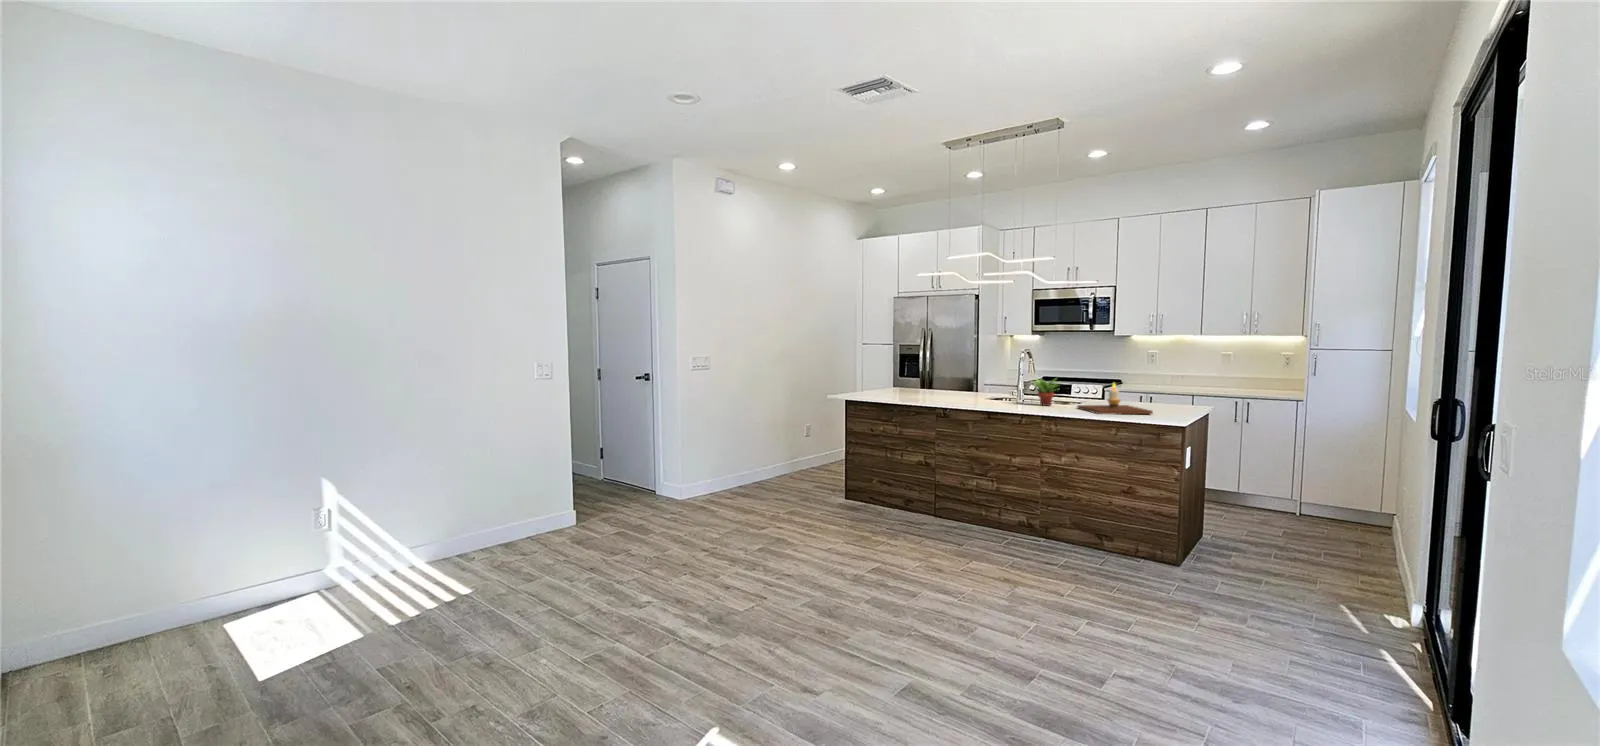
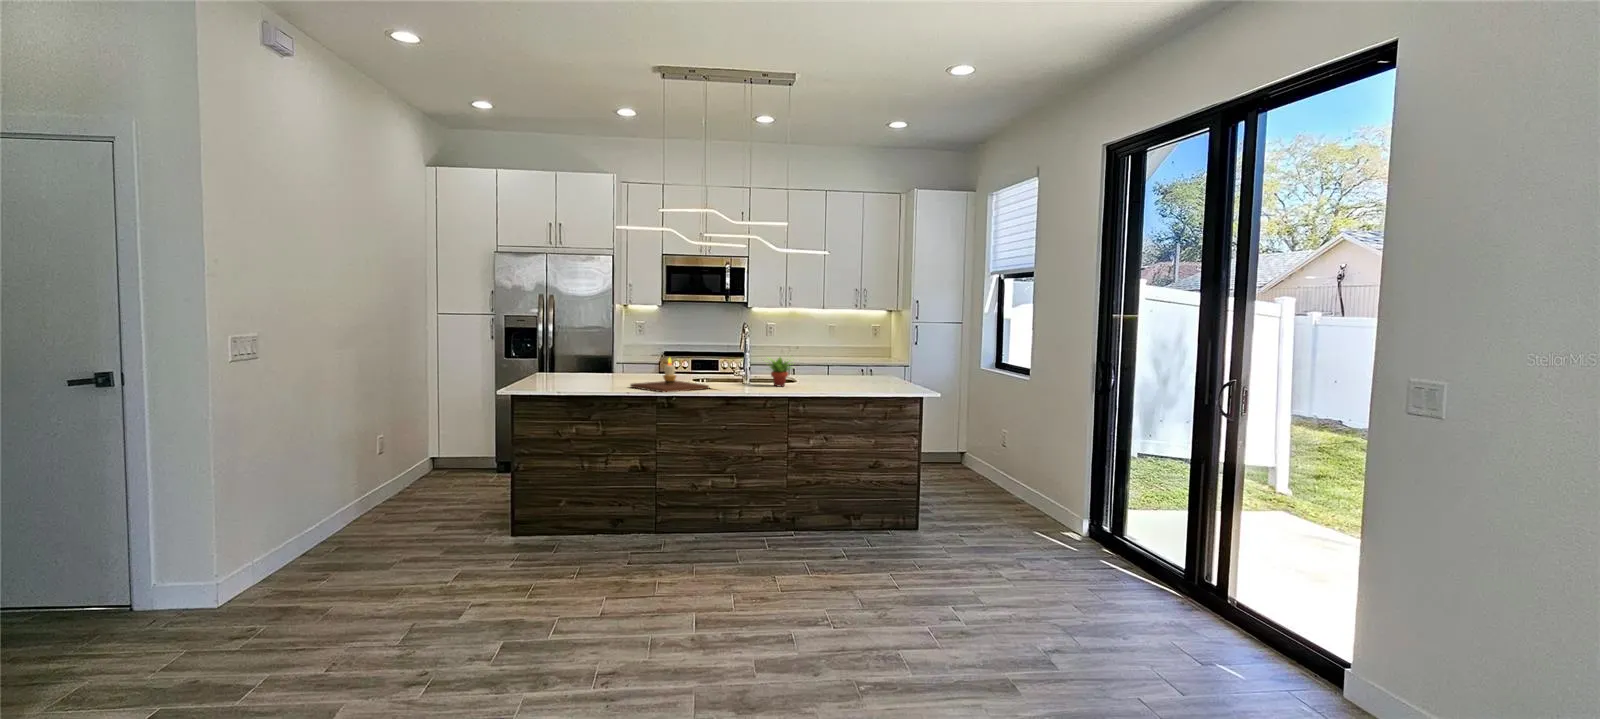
candle: present [1077,384,1153,414] -> present [630,358,709,392]

